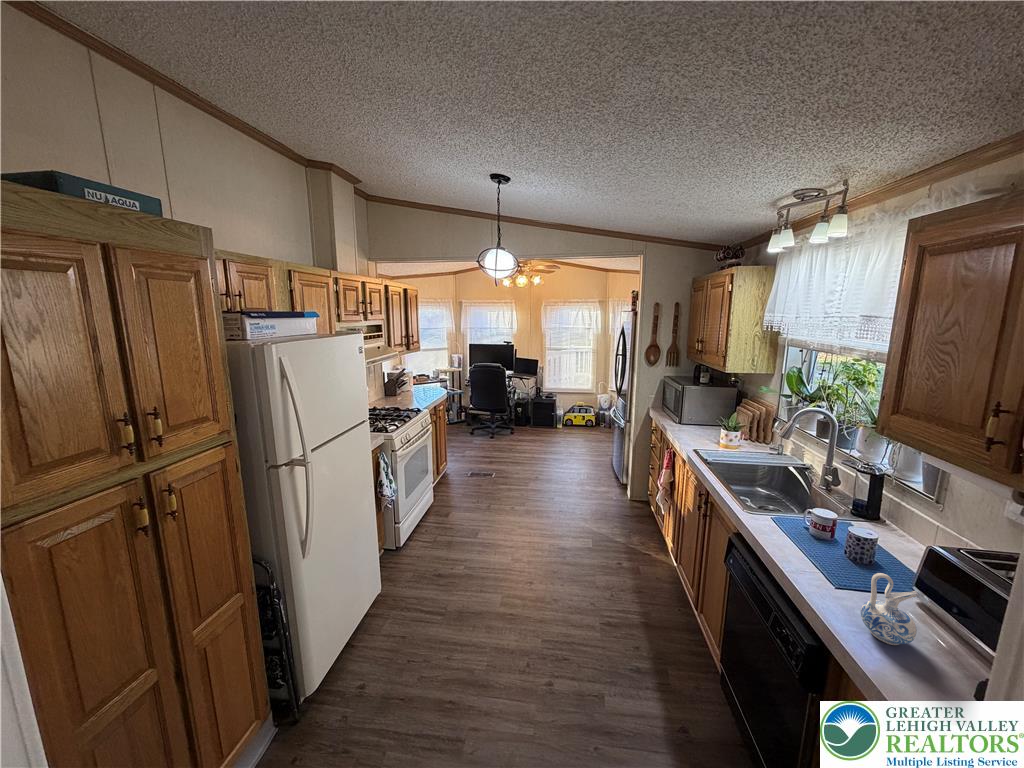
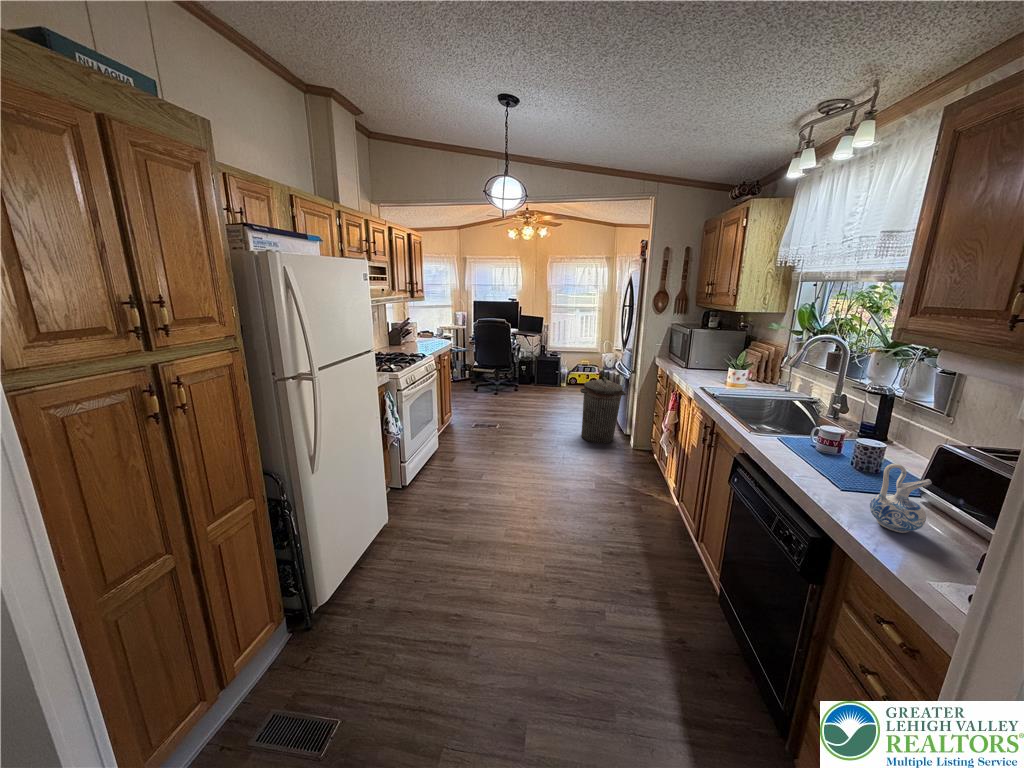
trash can: none [576,427,622,496] -> present [580,377,626,444]

